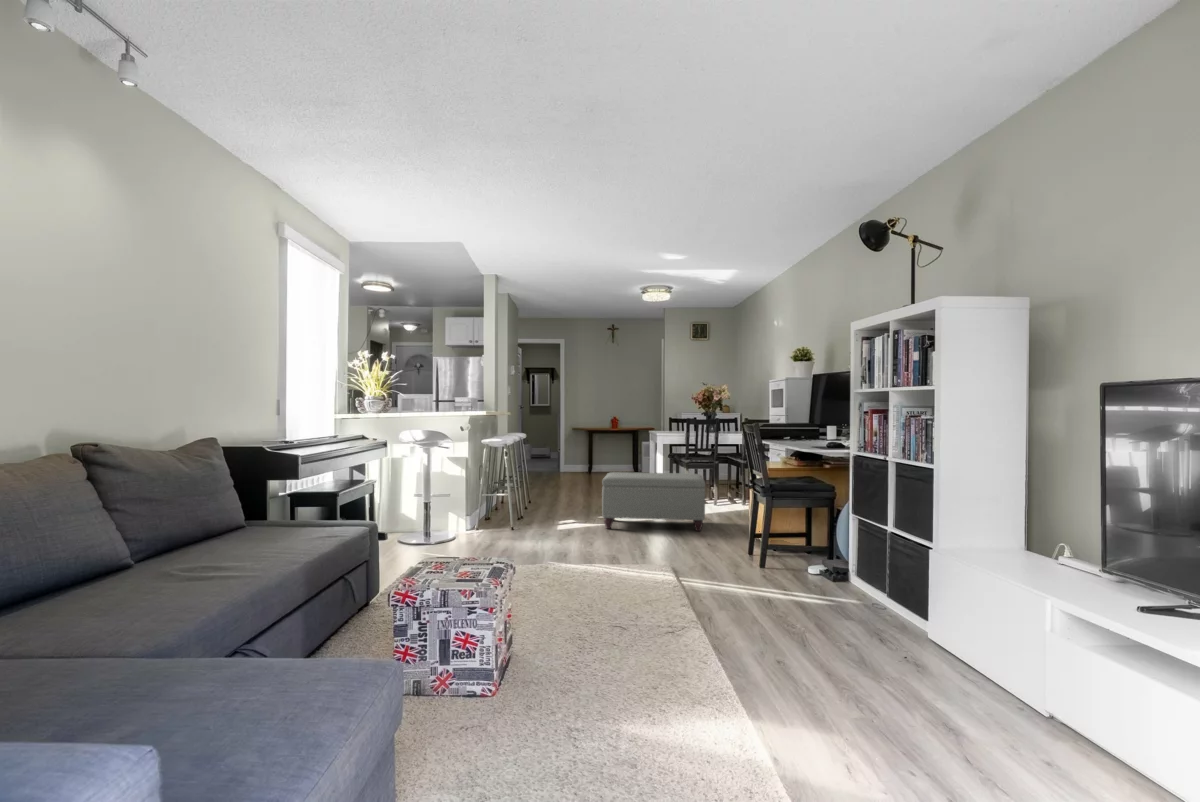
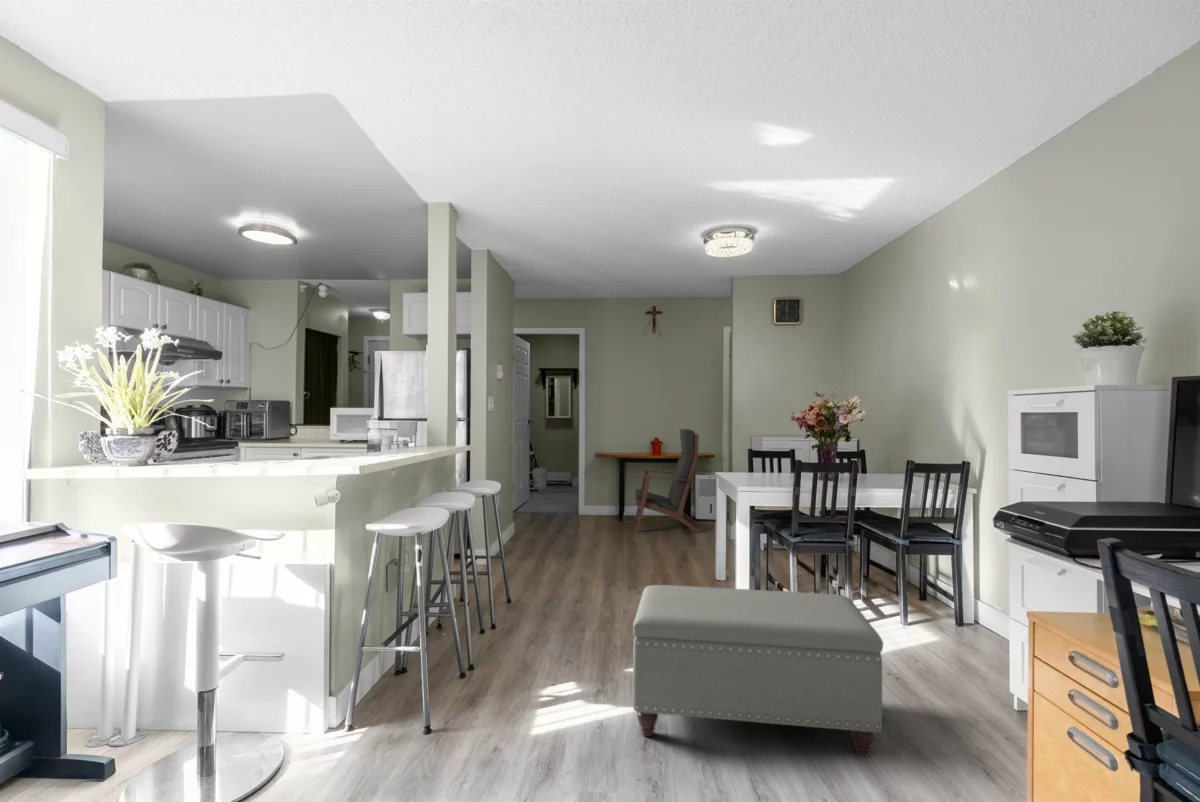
lounge chair: none [598,410,643,478] -> present [633,429,699,532]

